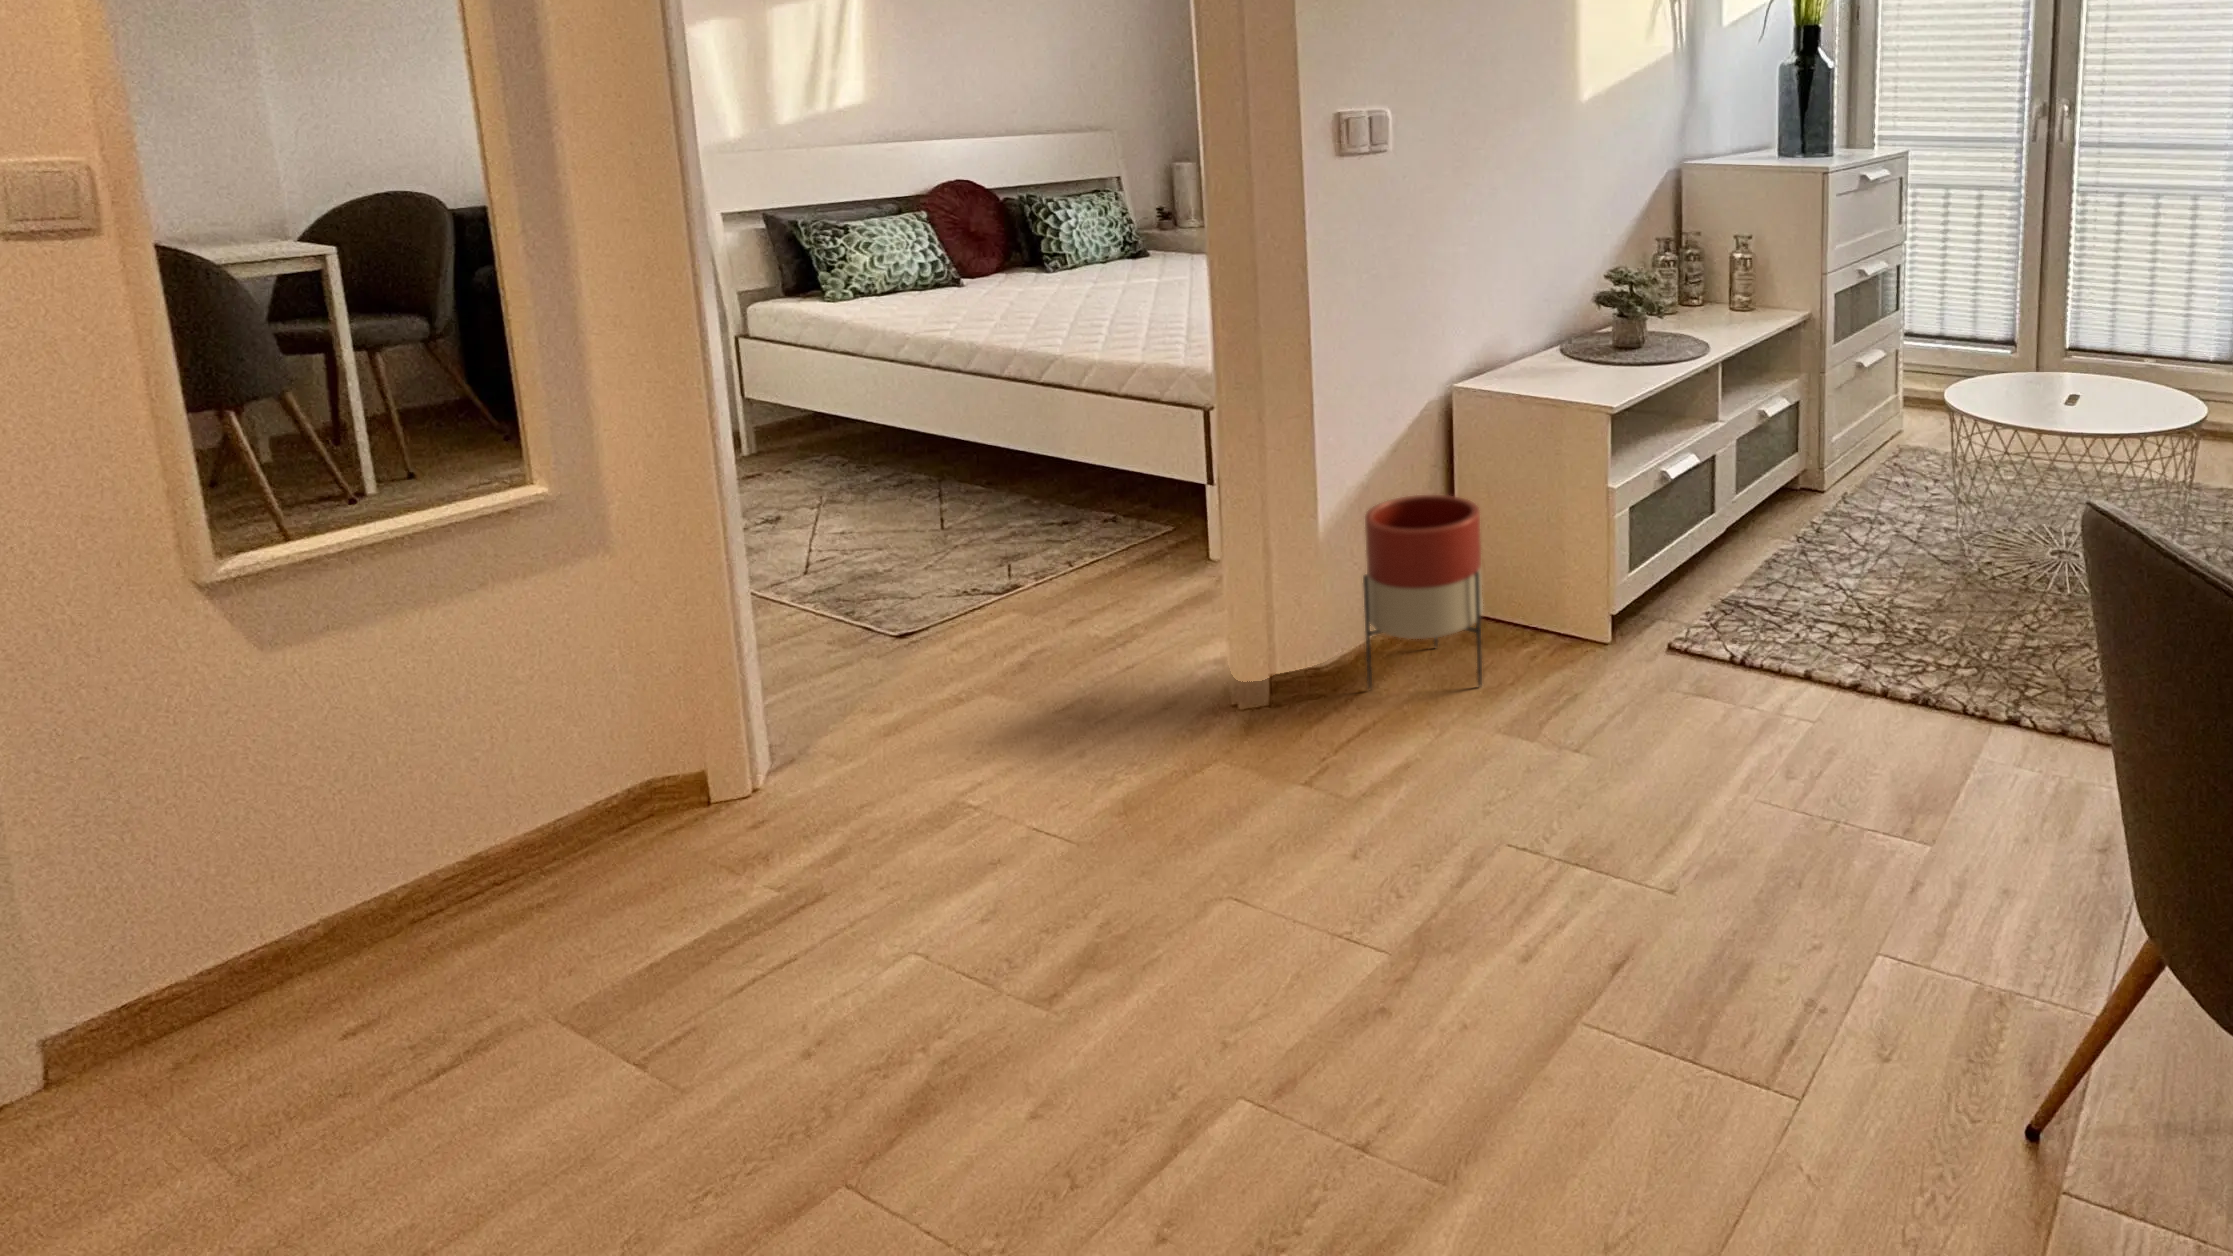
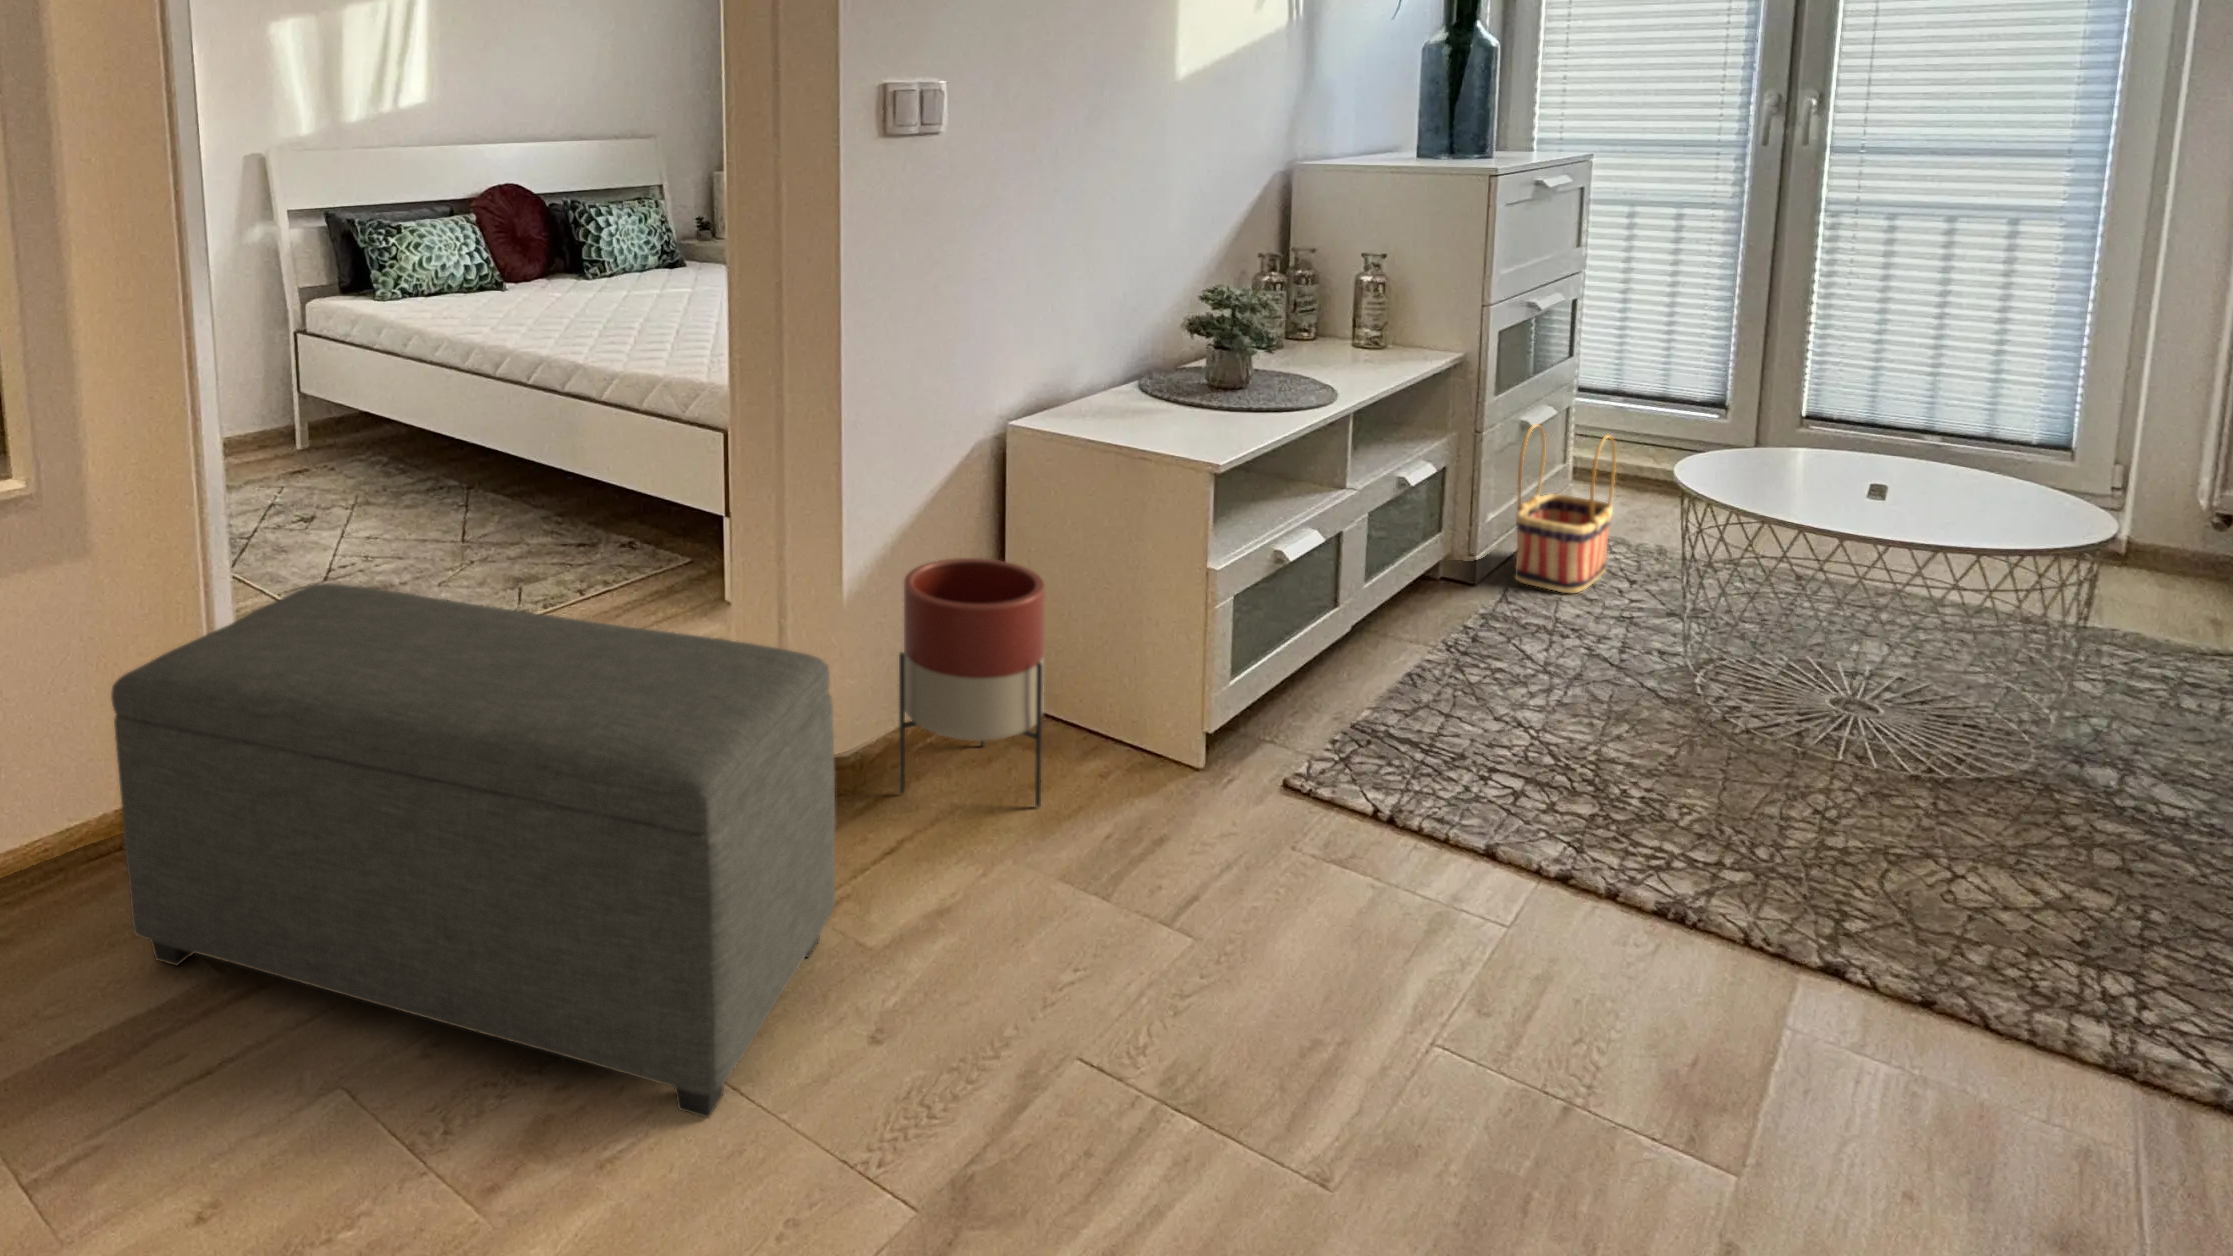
basket: none [1854,364,1922,493] -> present [1515,424,1616,593]
ottoman: none [645,559,1316,931] -> present [111,583,835,1118]

